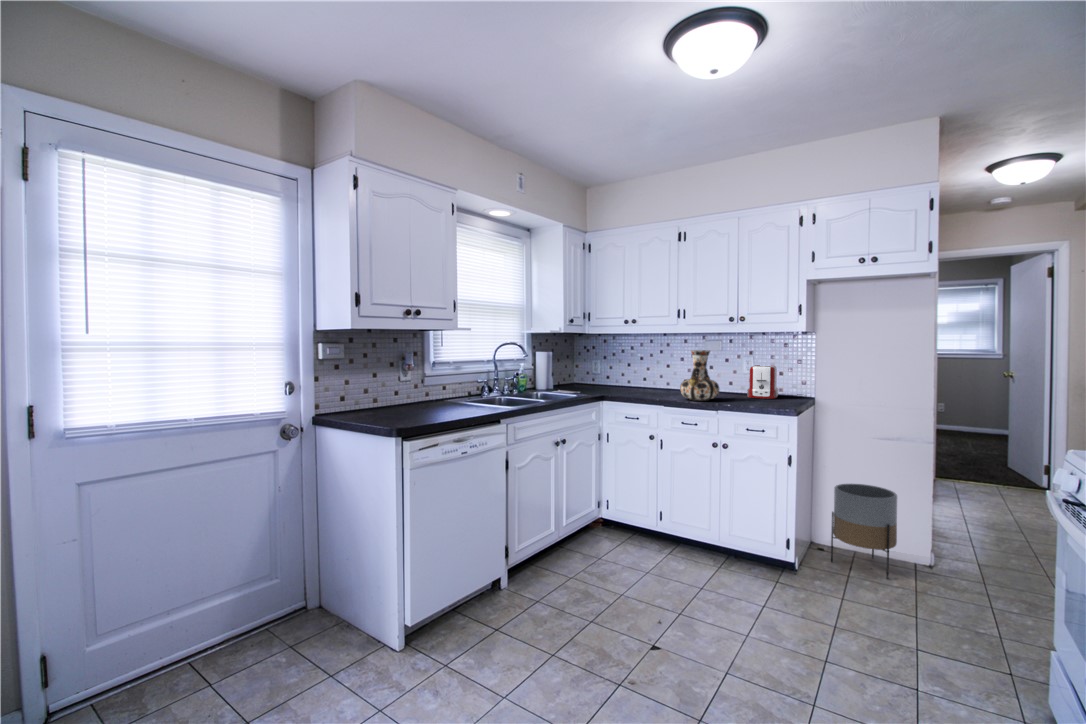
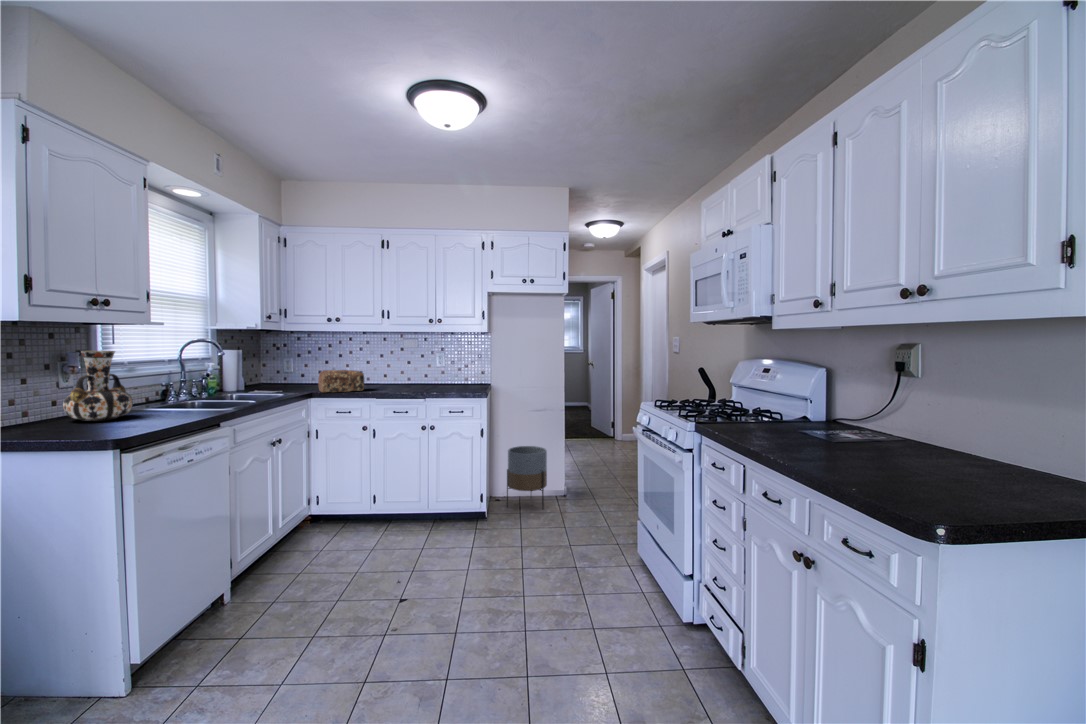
vase: present [680,350,720,401] -> present [63,351,133,421]
toaster: present [747,365,779,399] -> none [443,360,466,387]
bread loaf: none [609,373,653,397] -> present [318,370,364,393]

